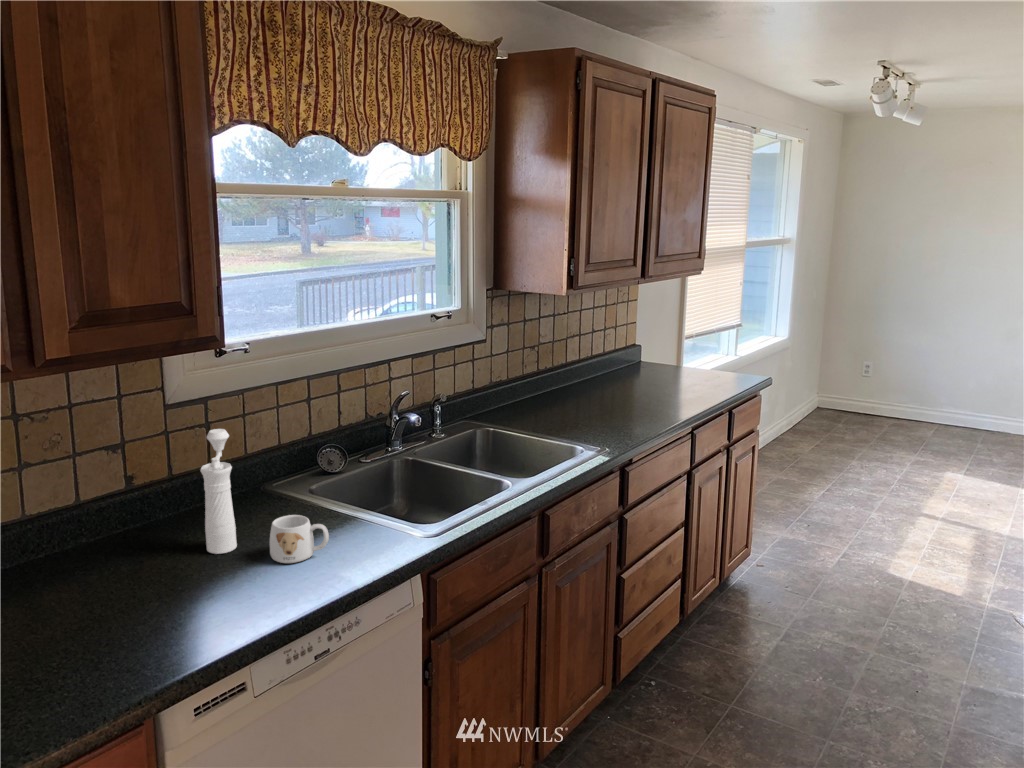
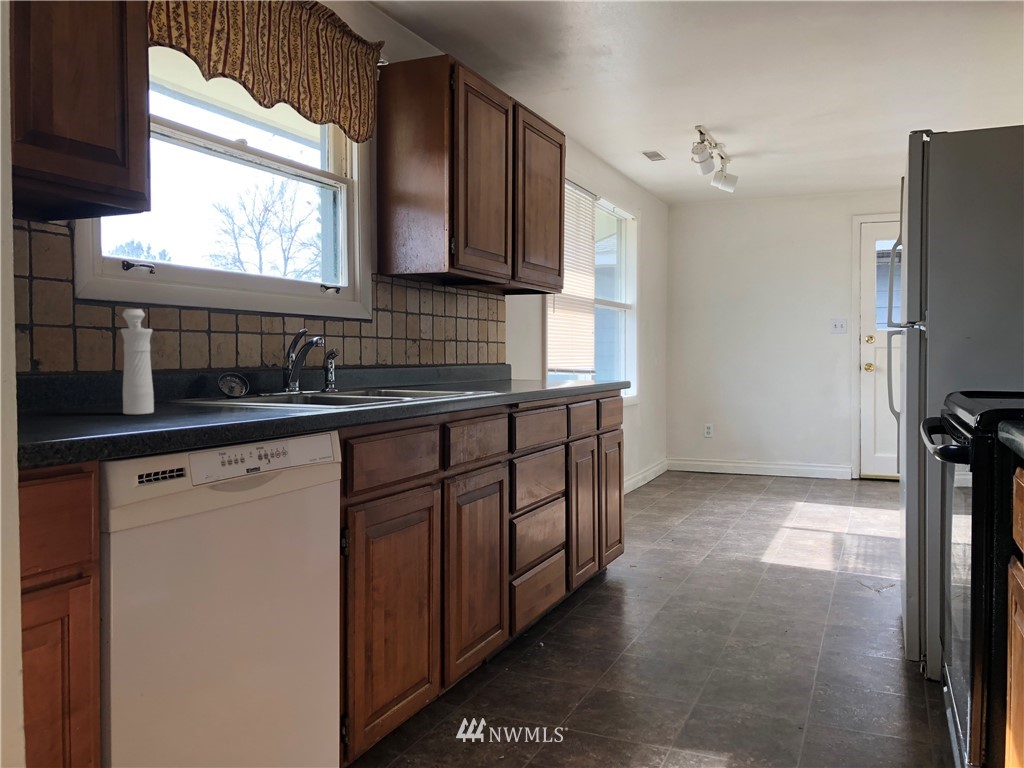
mug: present [270,515,329,563] -> none [191,378,251,416]

